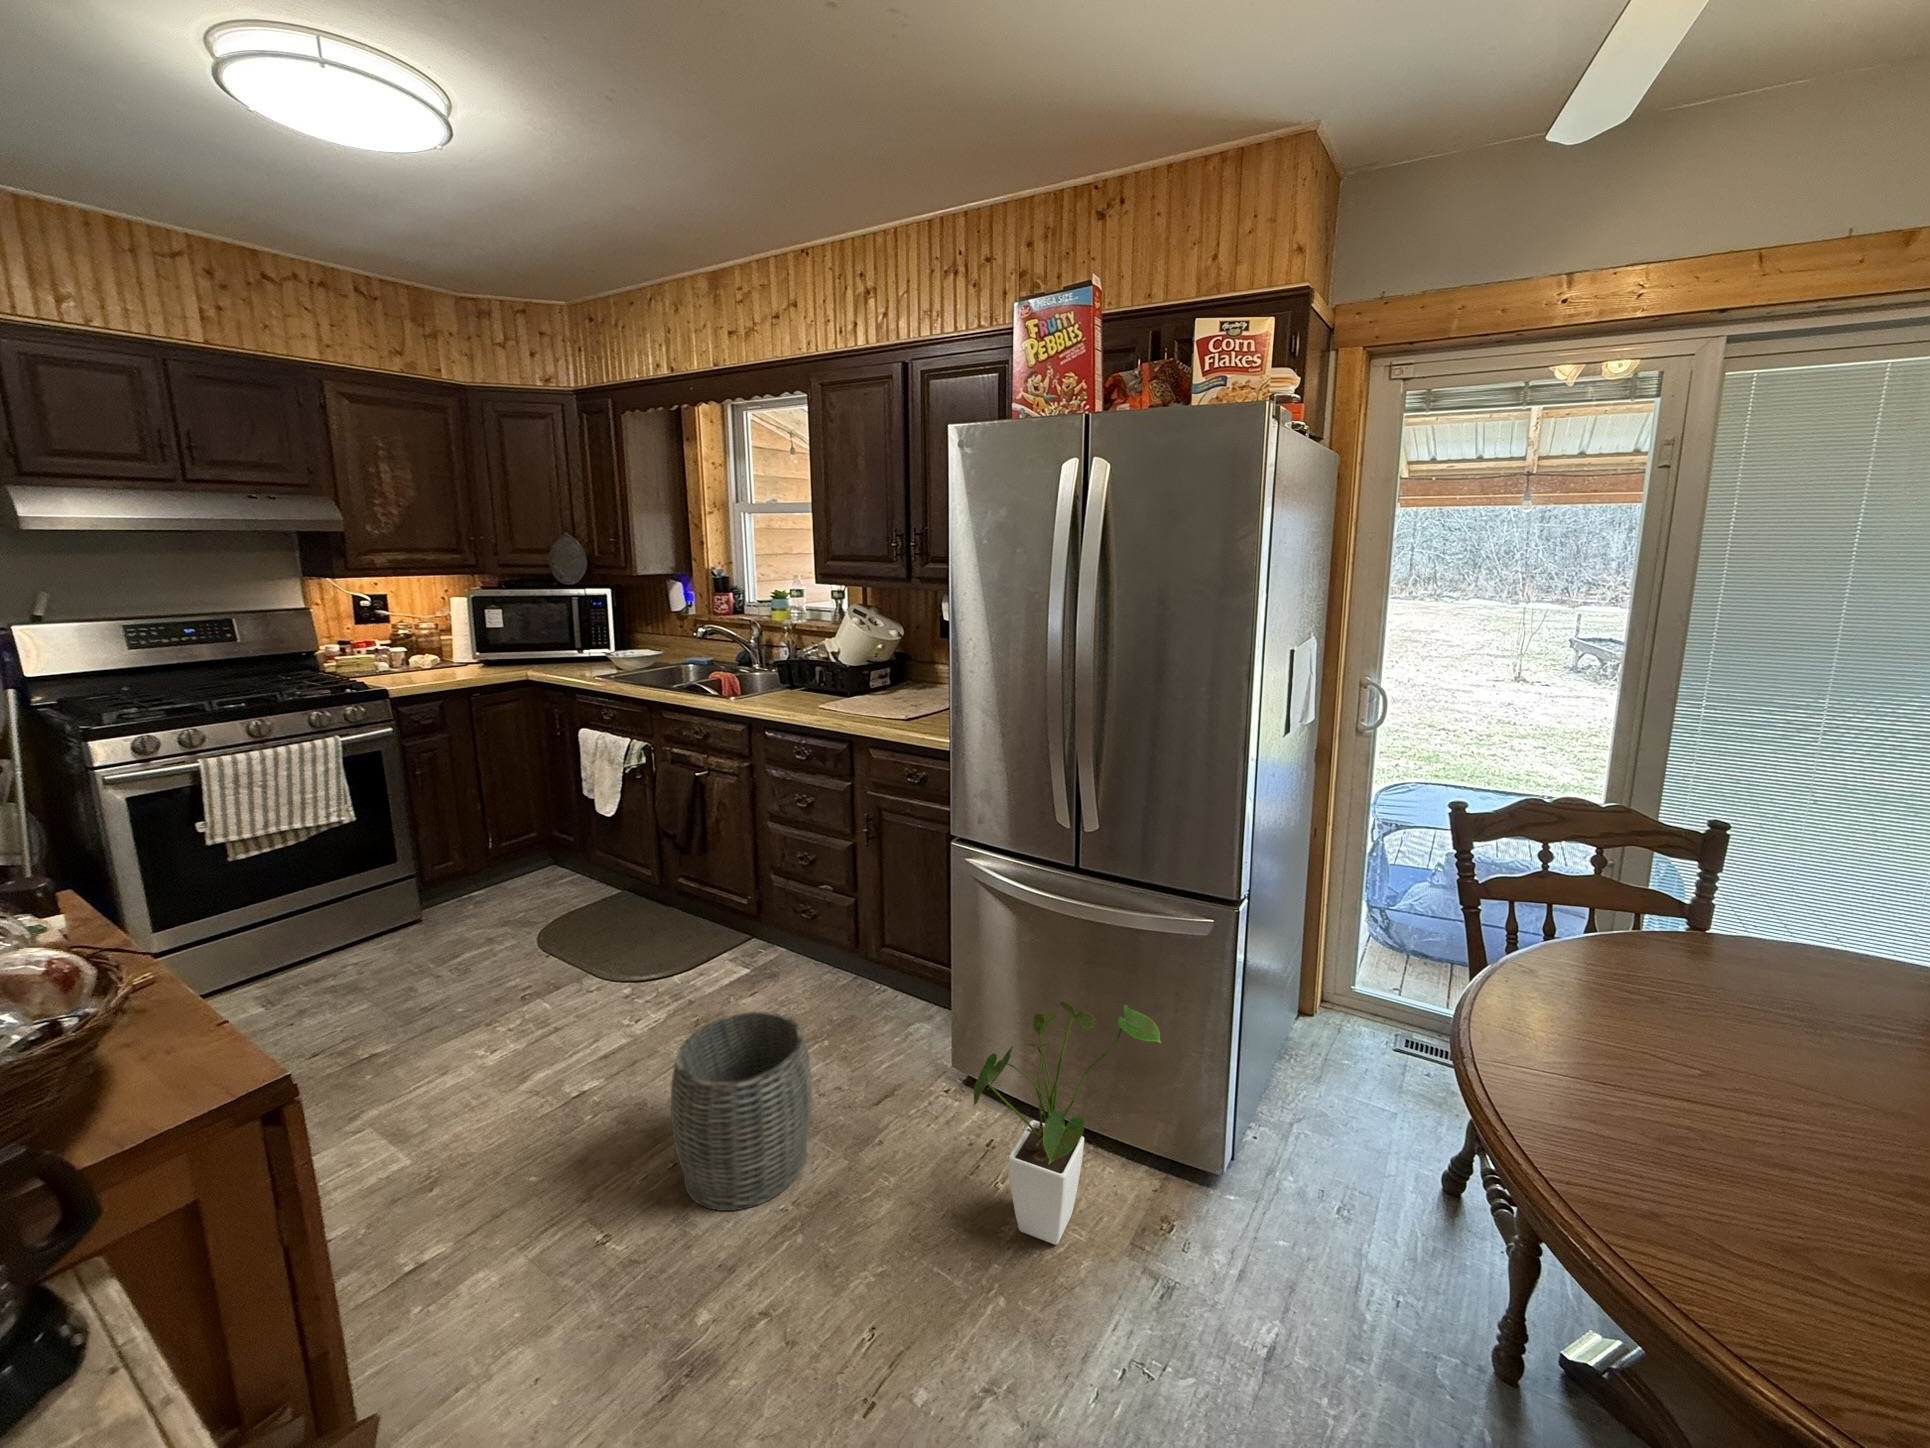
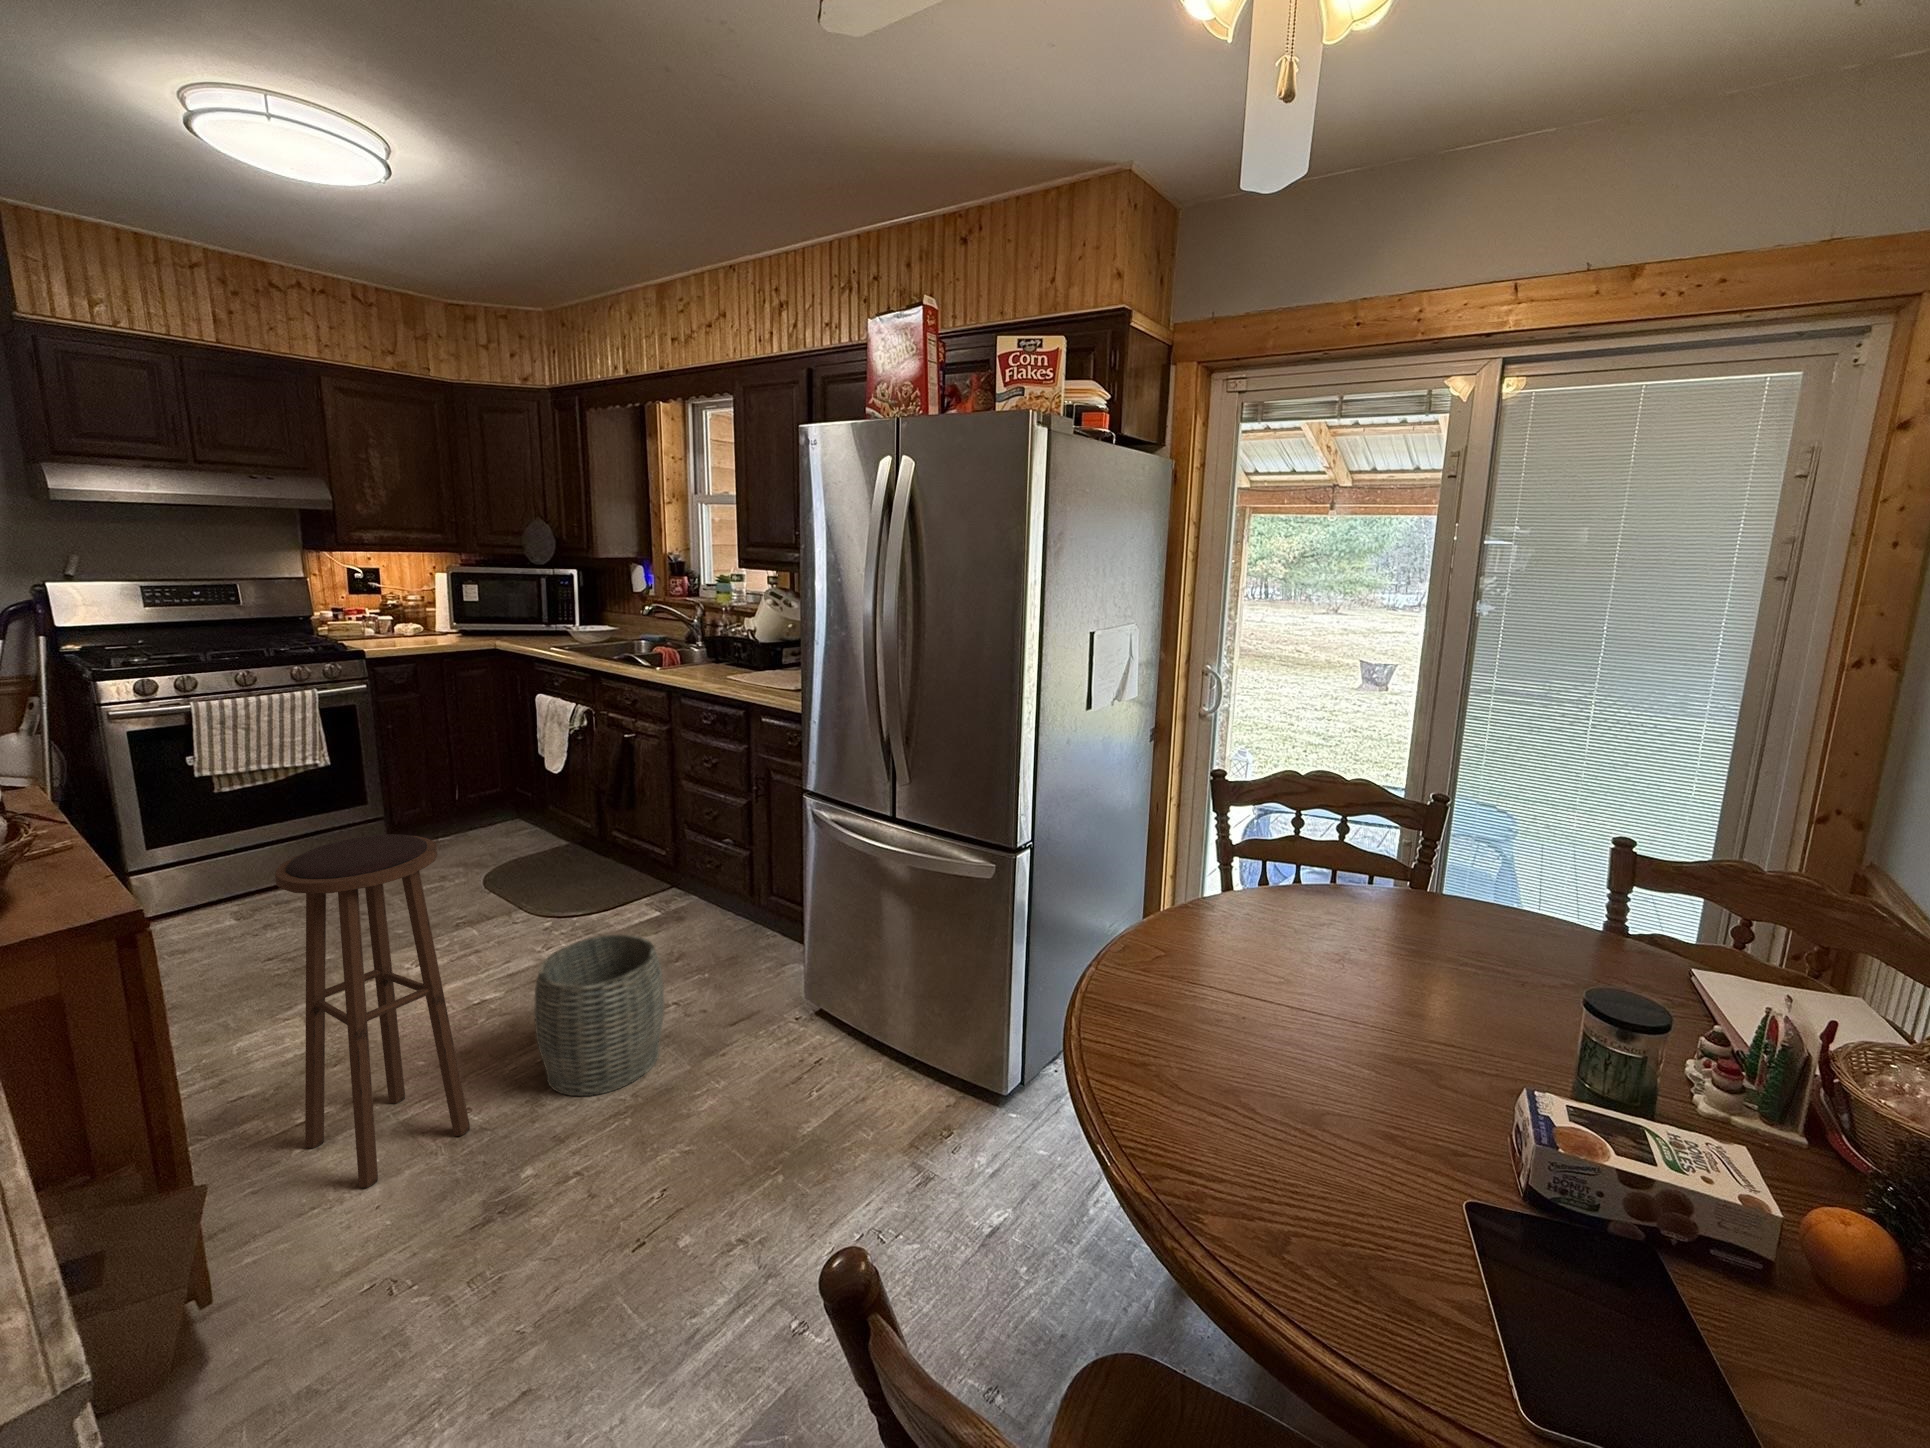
stool: none [391,921,616,1359] -> present [275,834,470,1188]
house plant: present [973,1001,1161,1245] -> none [755,934,948,1139]

